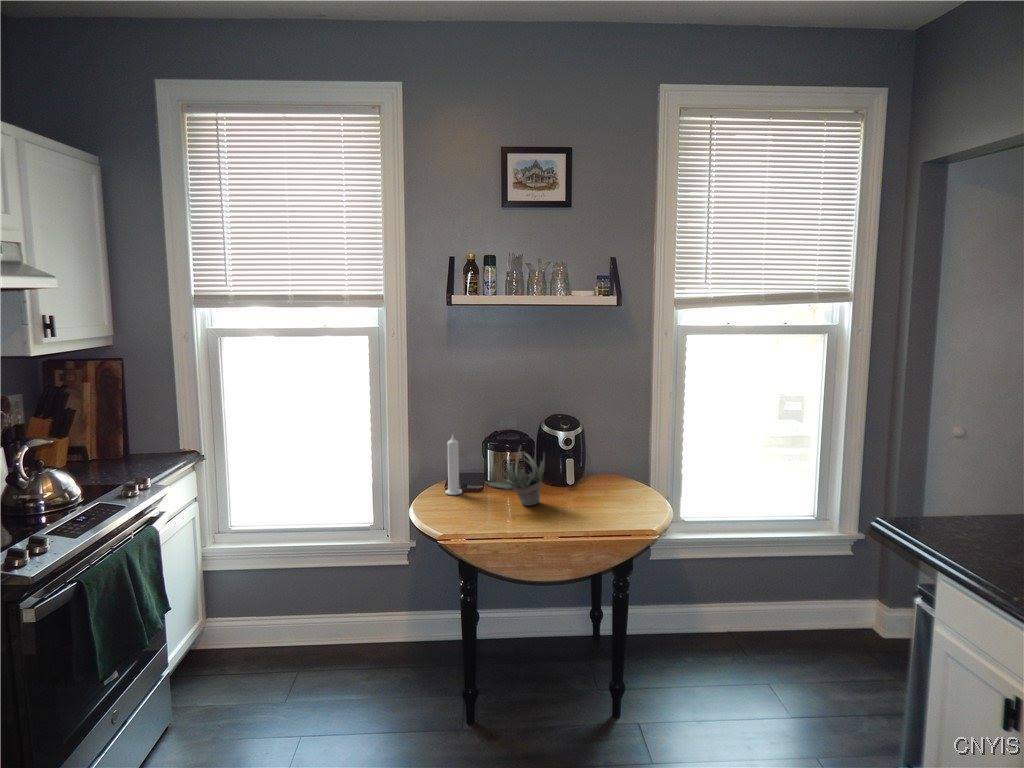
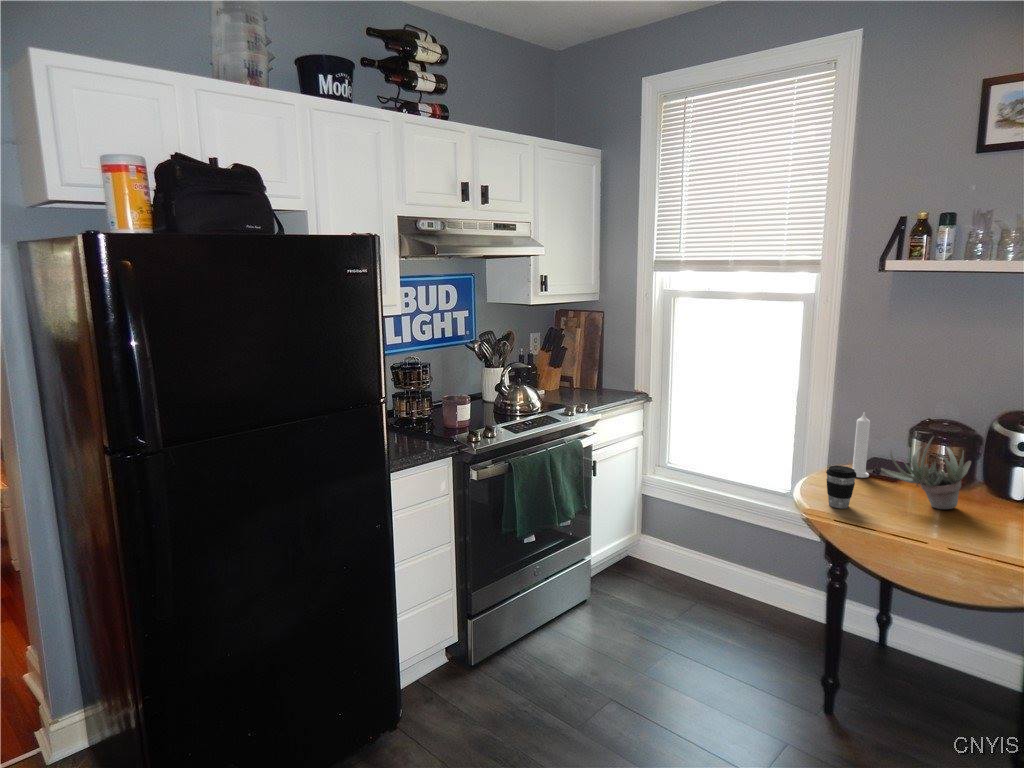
coffee cup: none [450,486,475,526] -> present [826,466,857,508]

